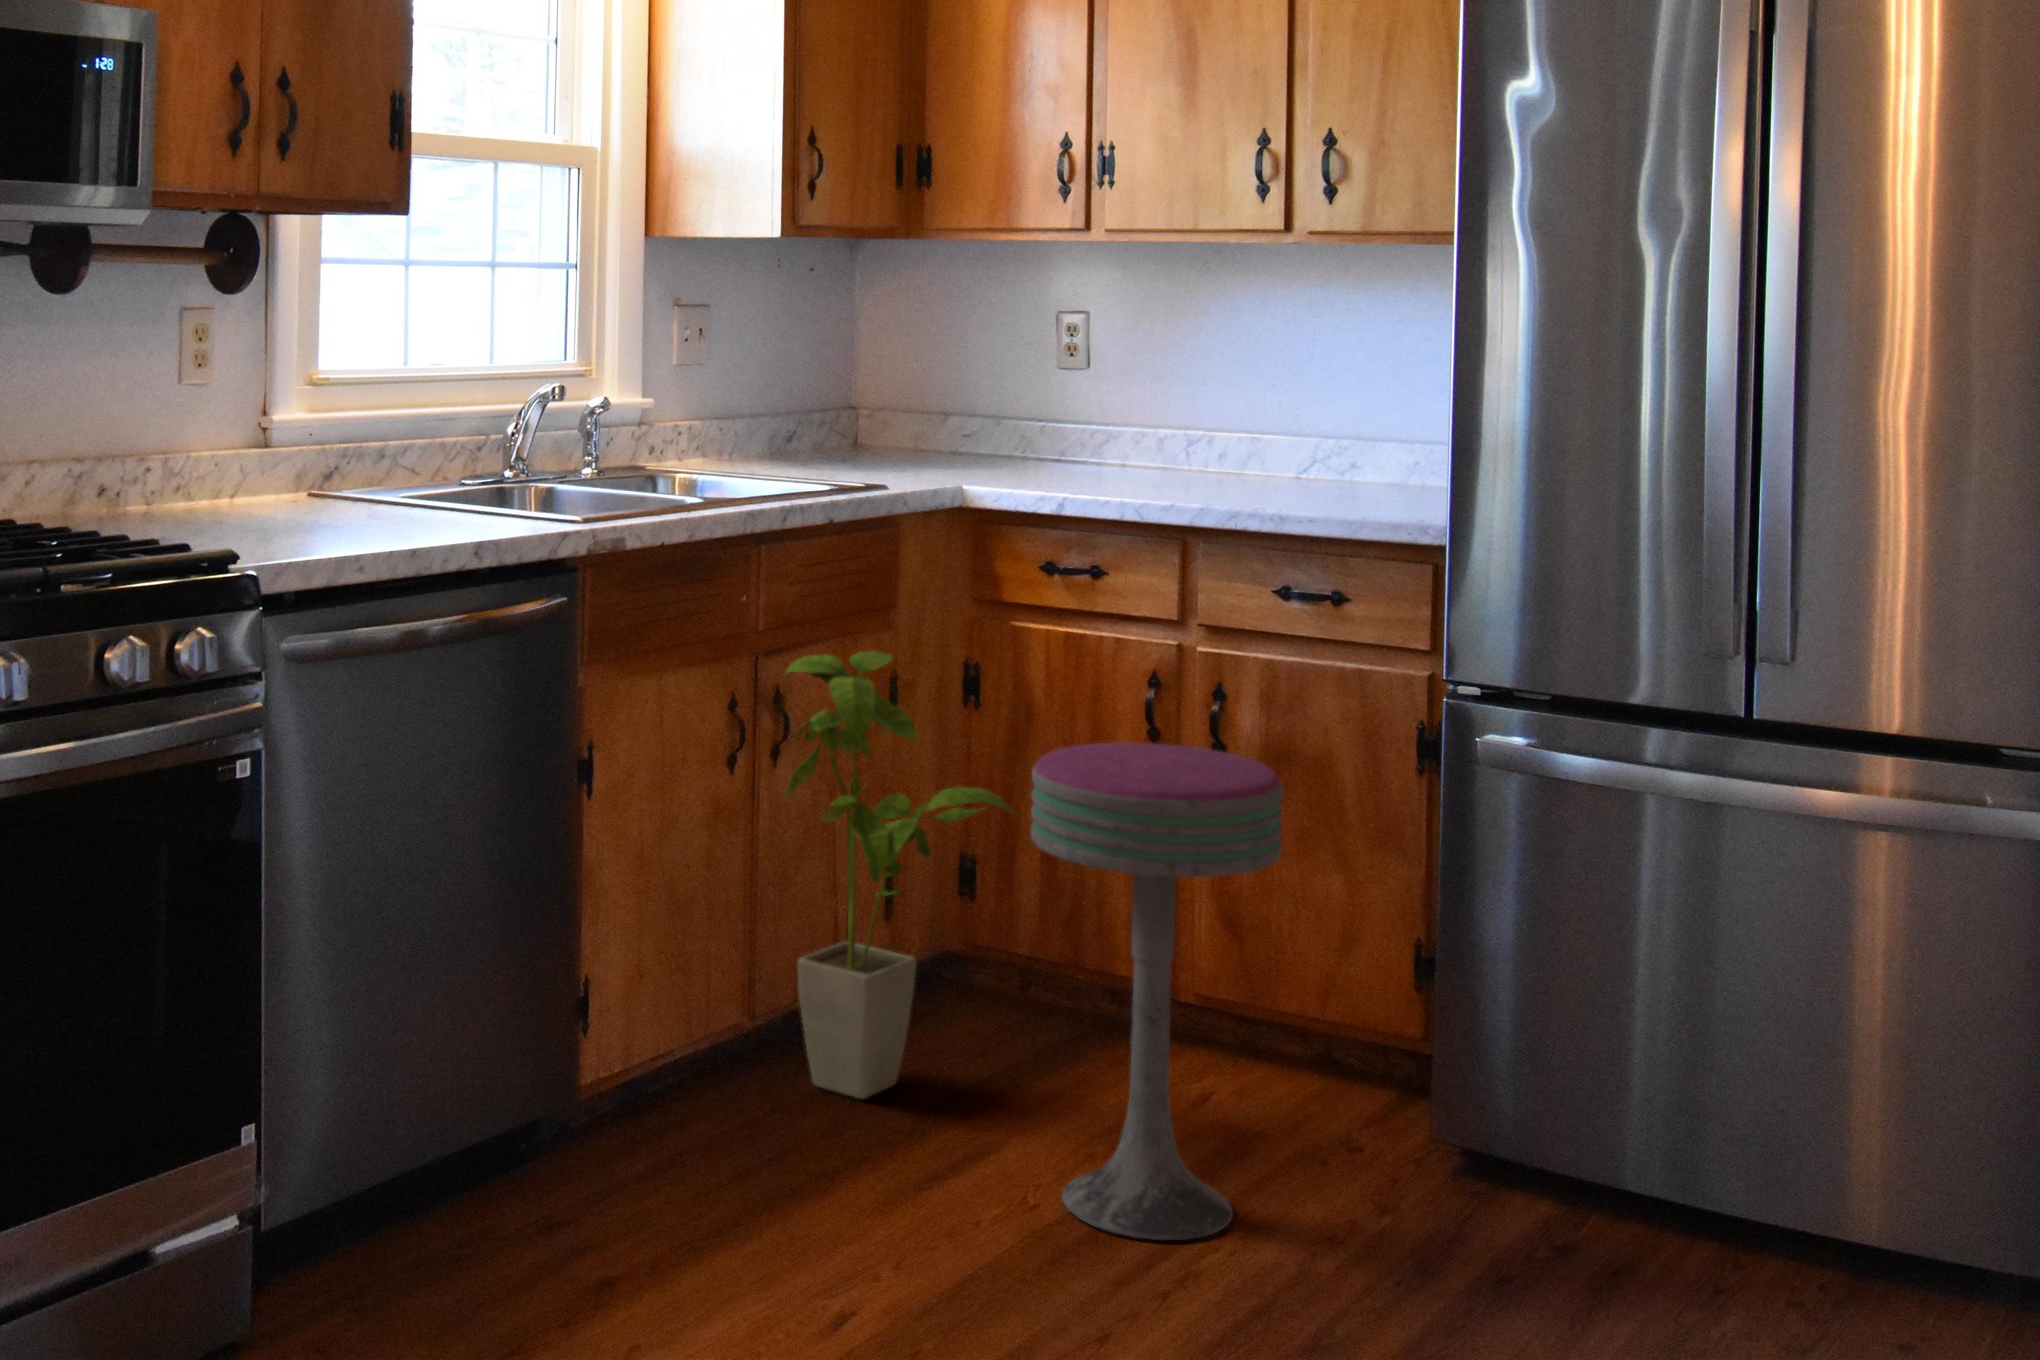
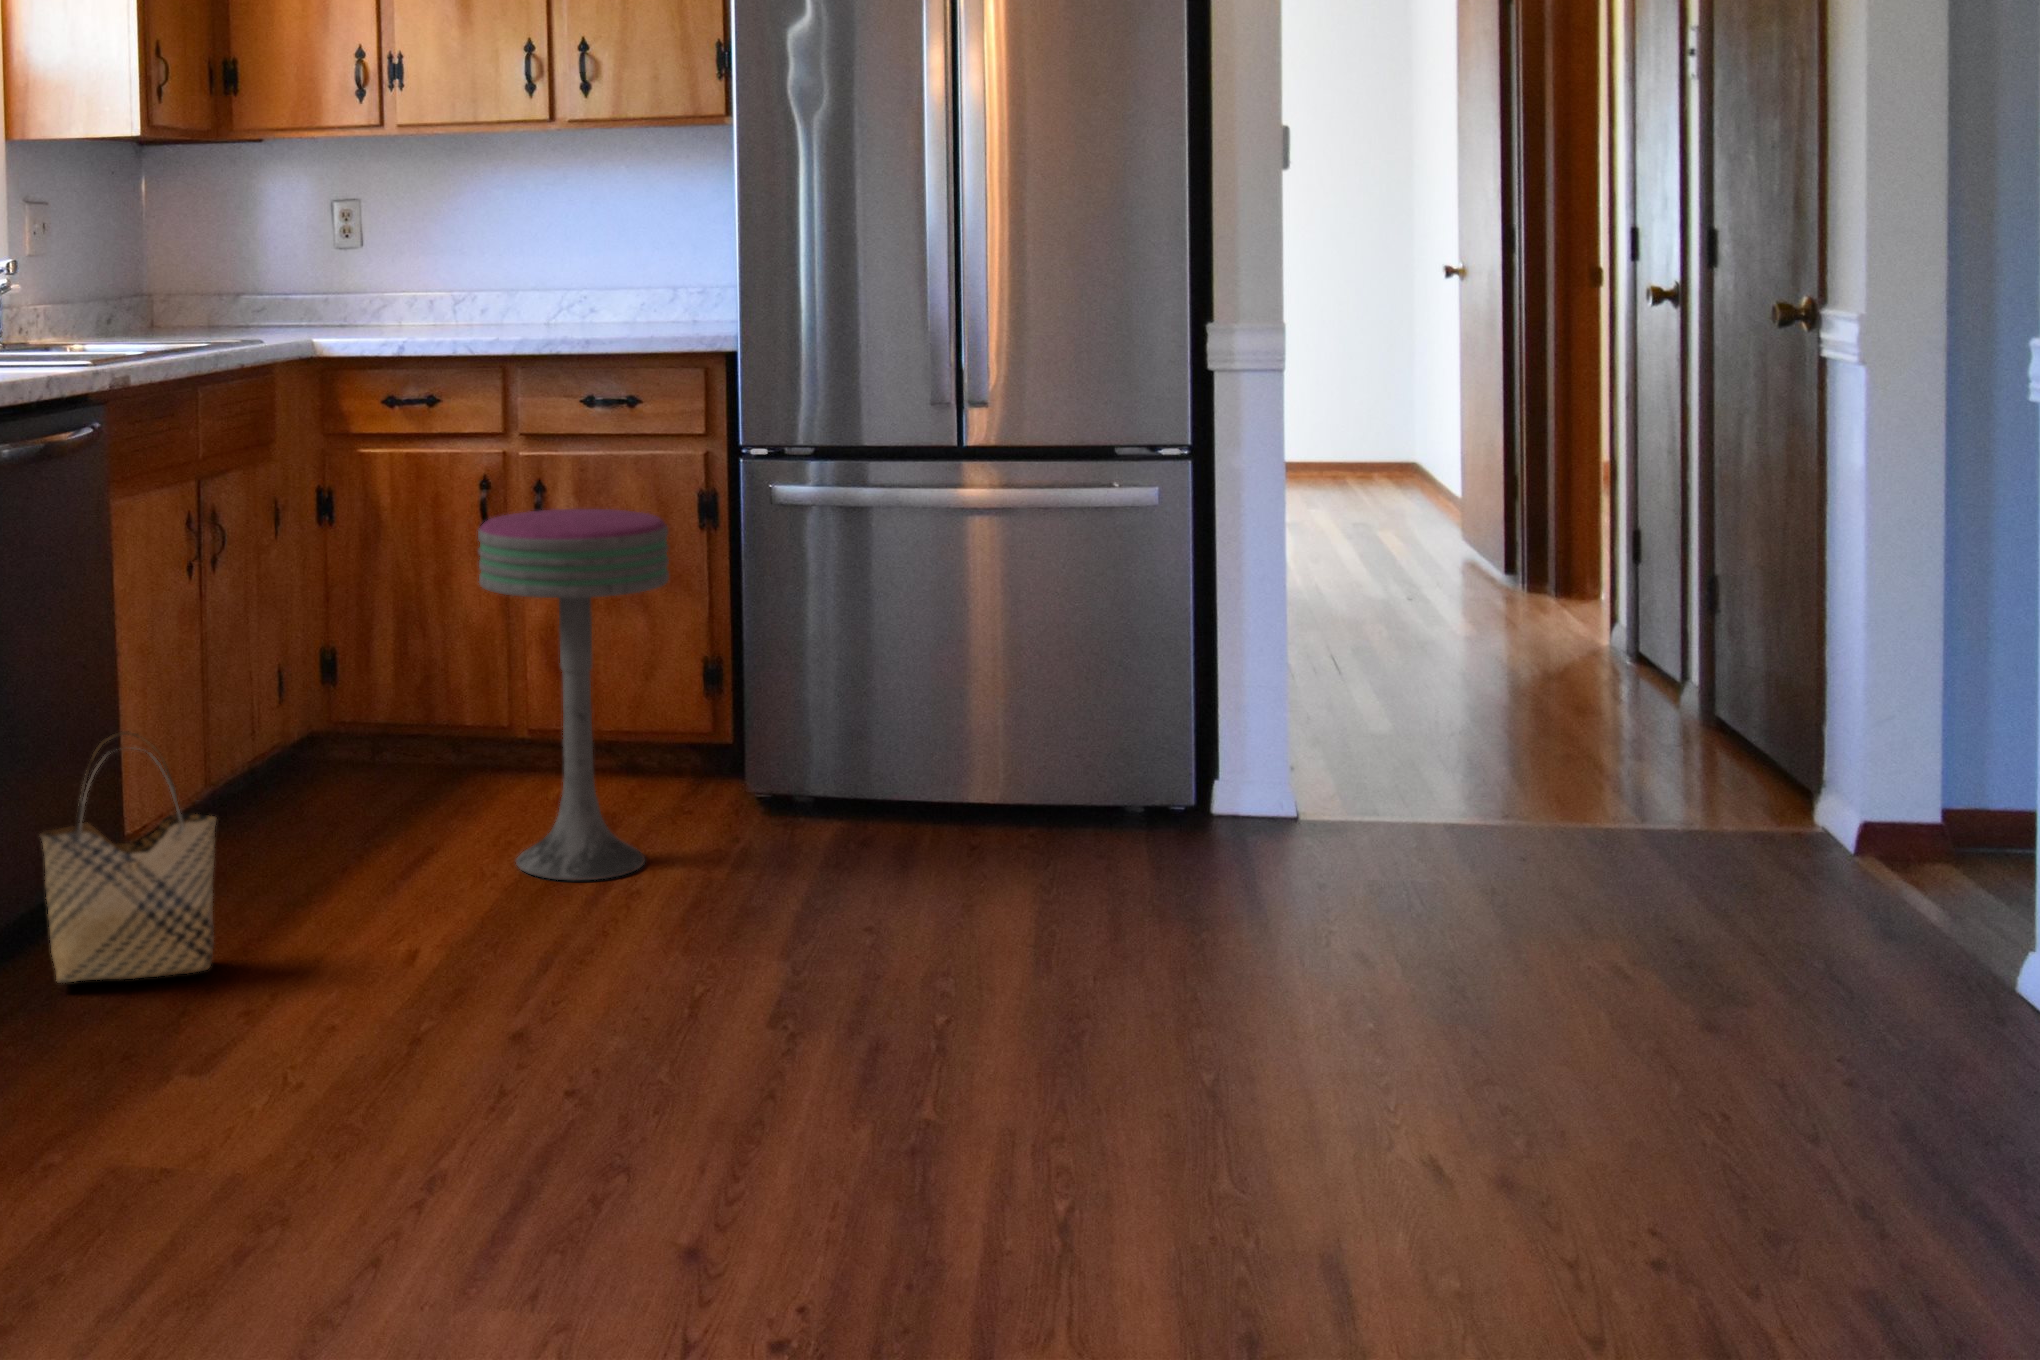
house plant: present [783,651,1015,1099] -> none [229,466,429,837]
woven basket: none [415,963,621,1271] -> present [40,731,216,983]

